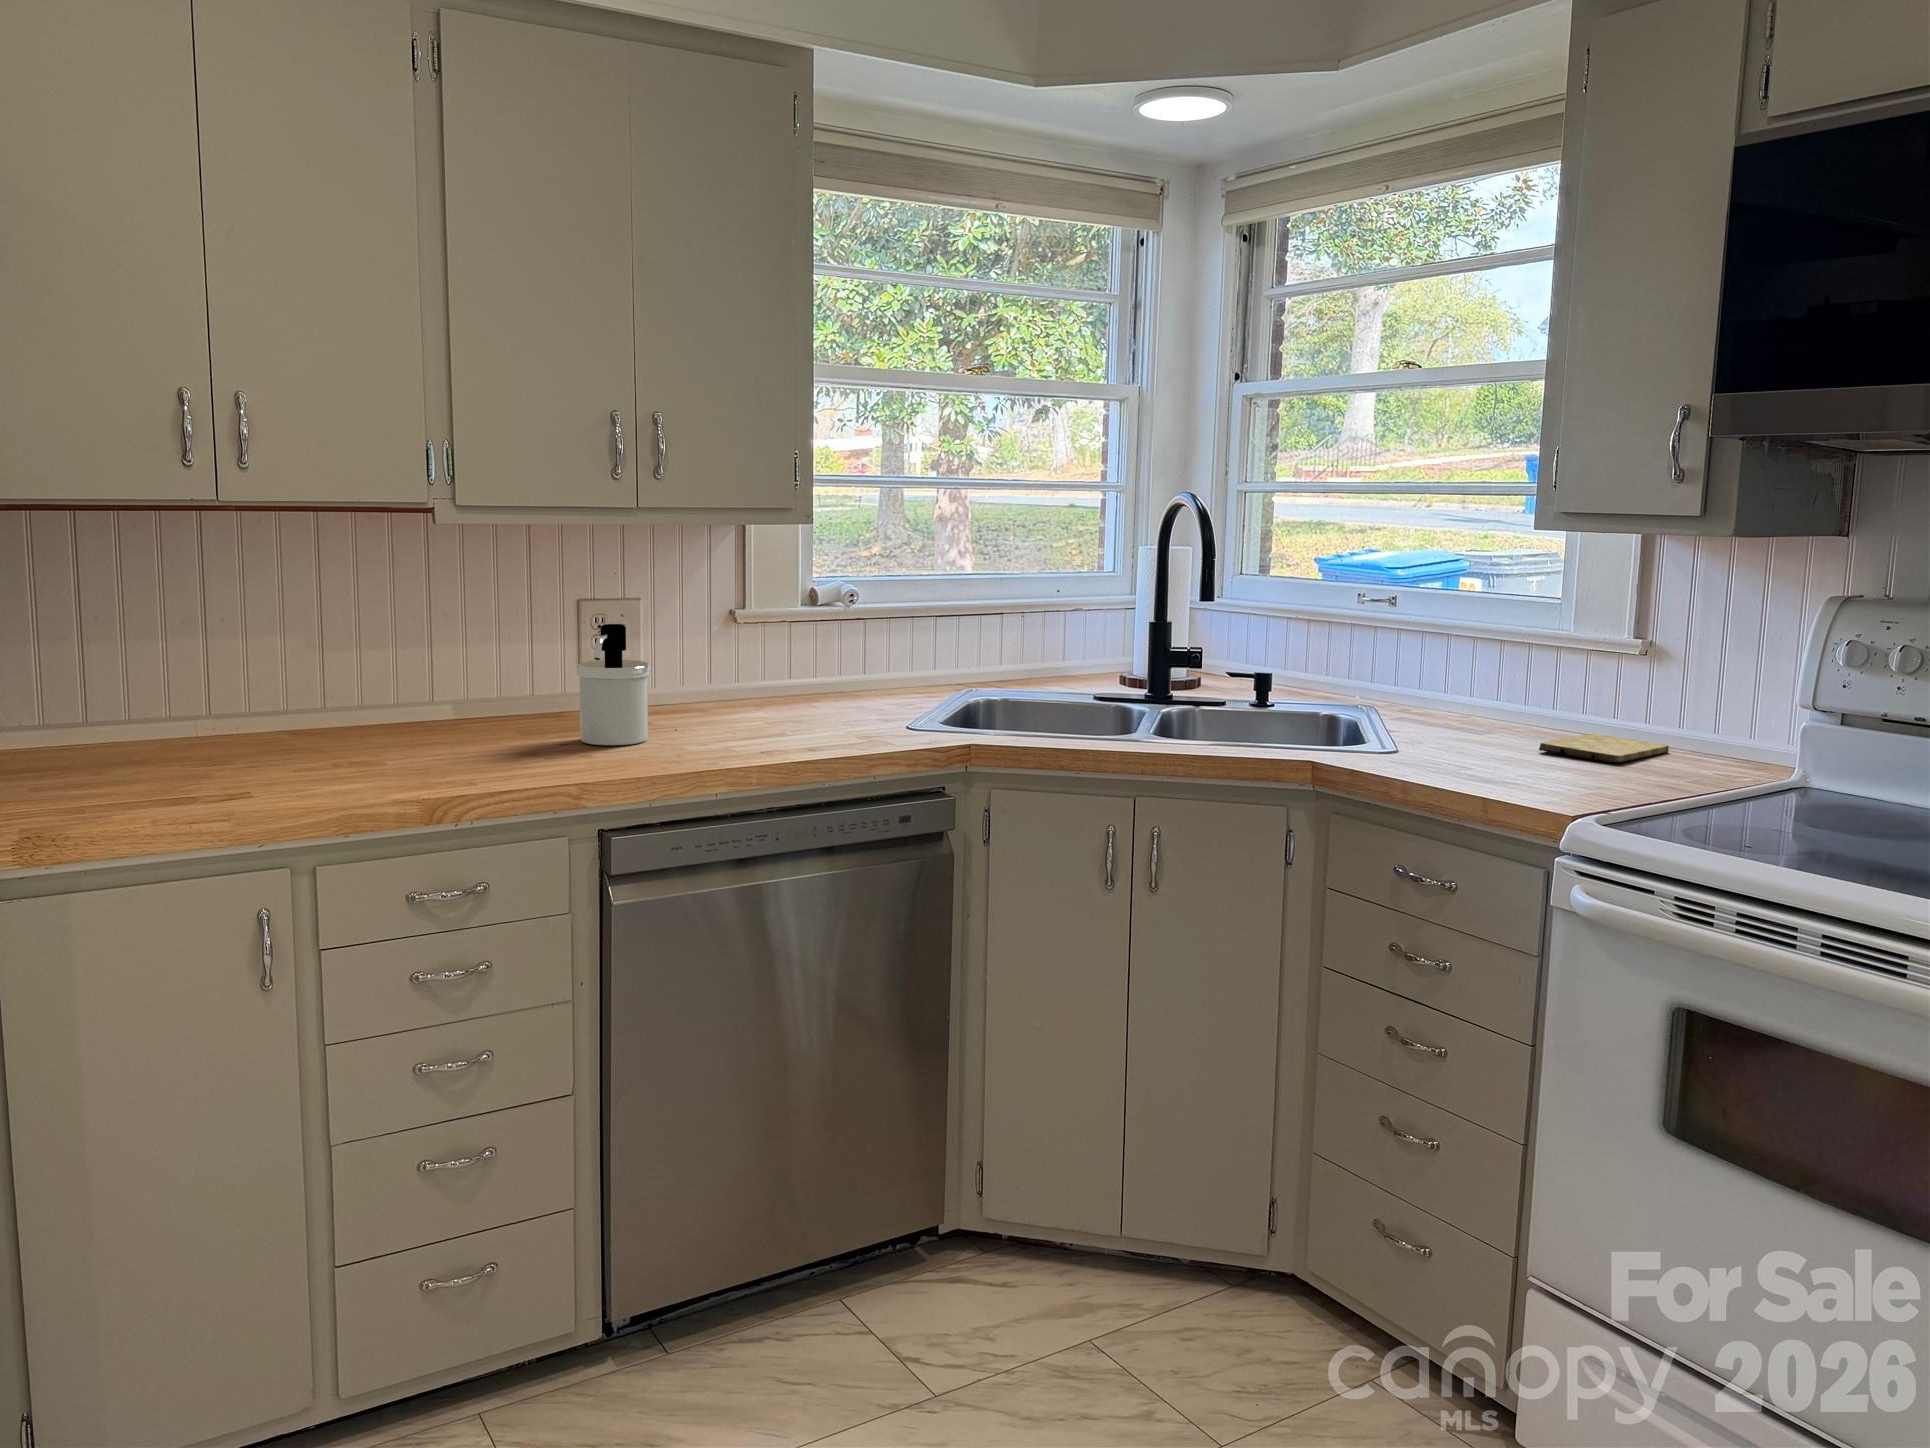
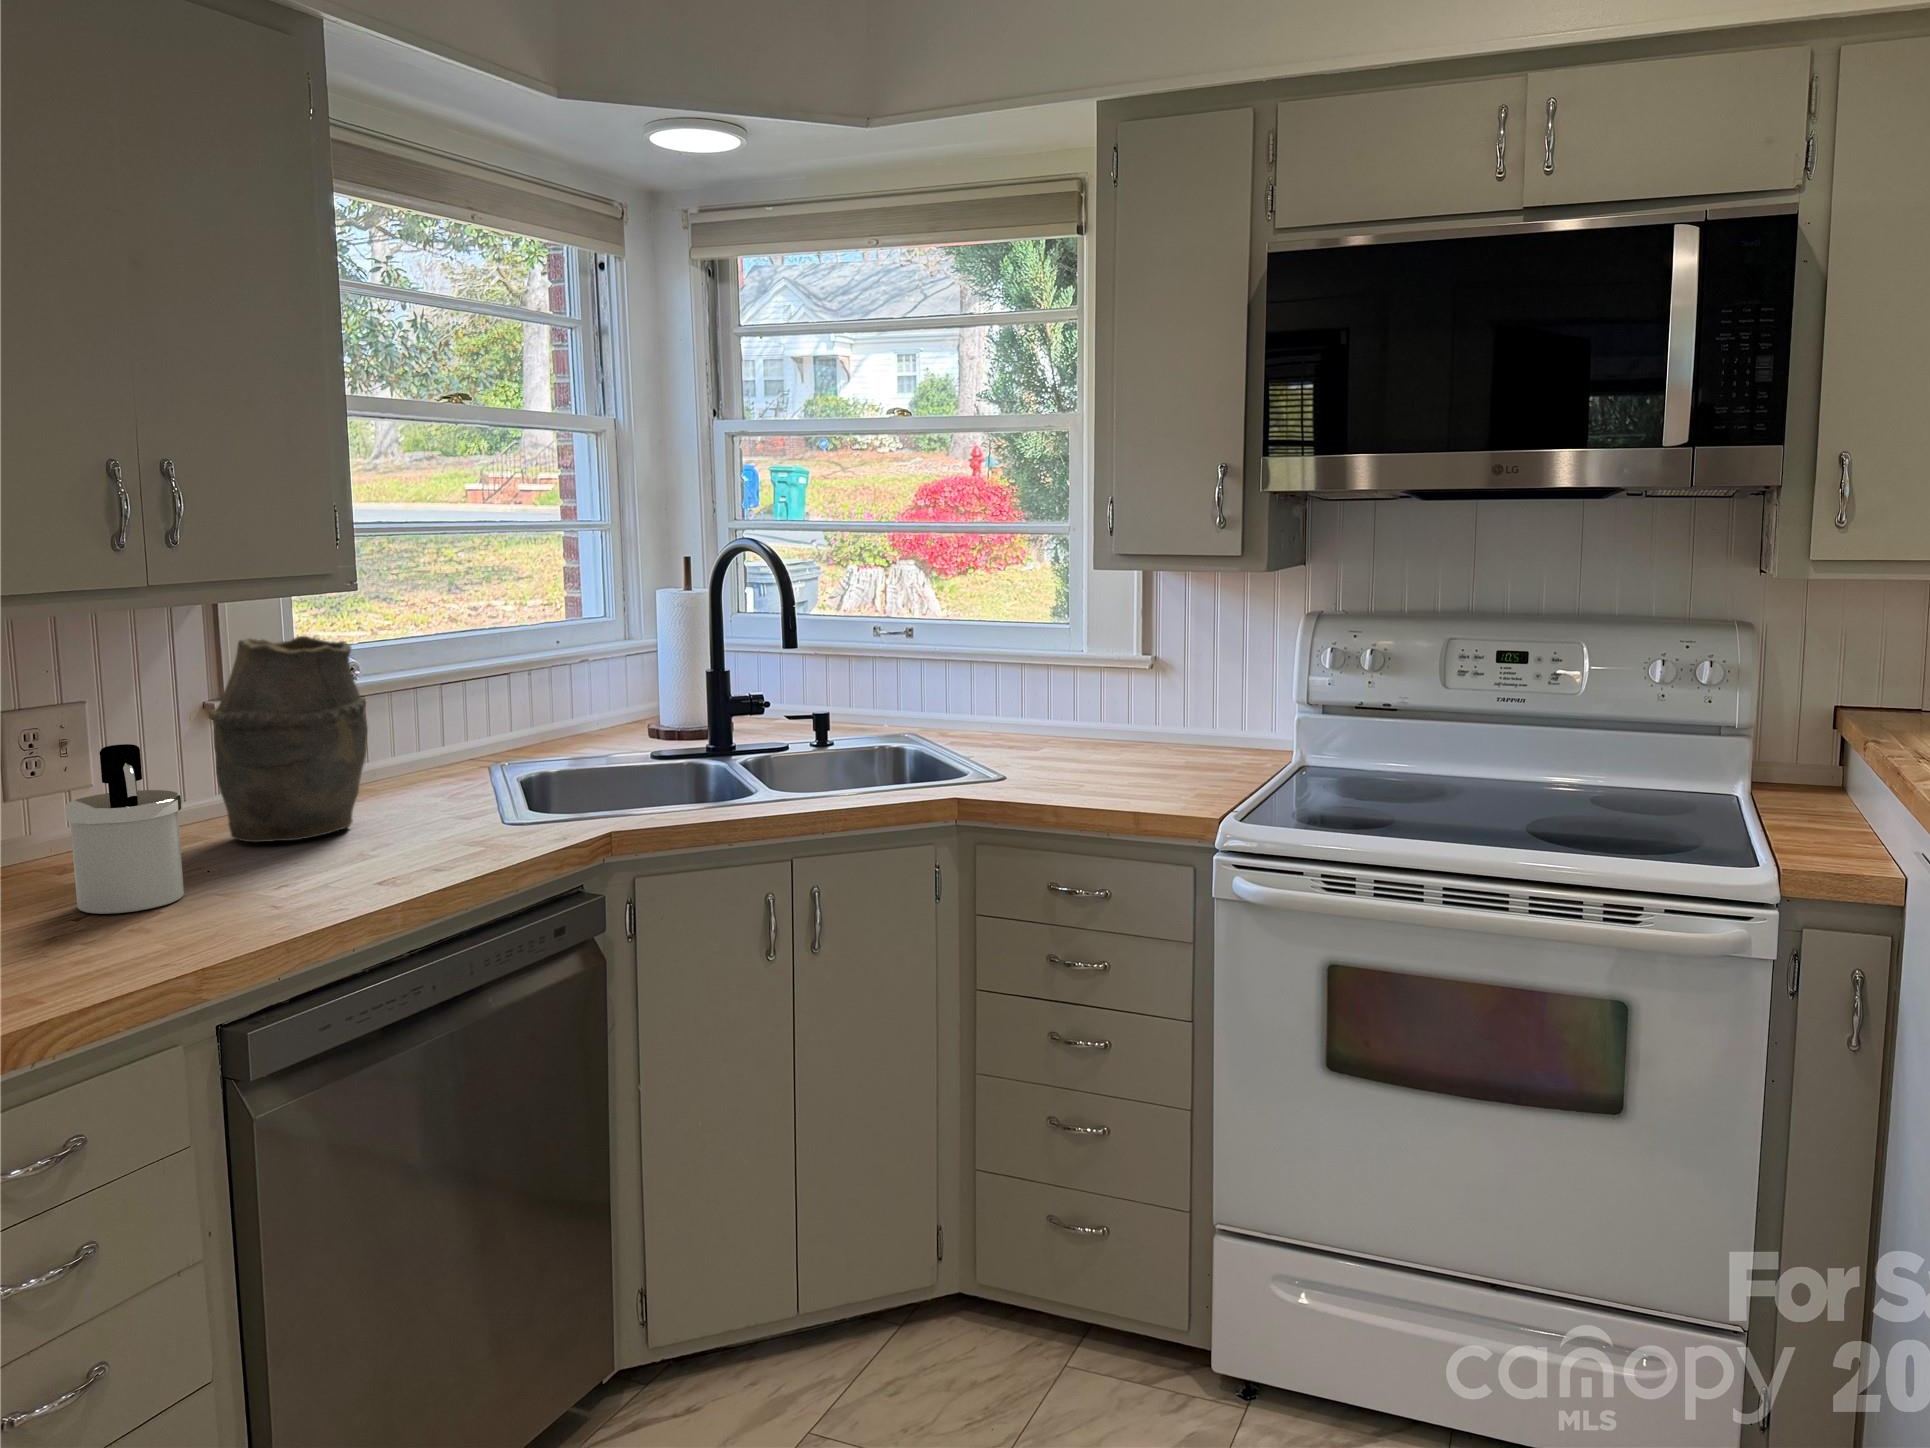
vase: none [712,558,823,719] -> present [211,636,368,842]
cutting board: present [1539,734,1669,763] -> none [1107,741,1189,765]

